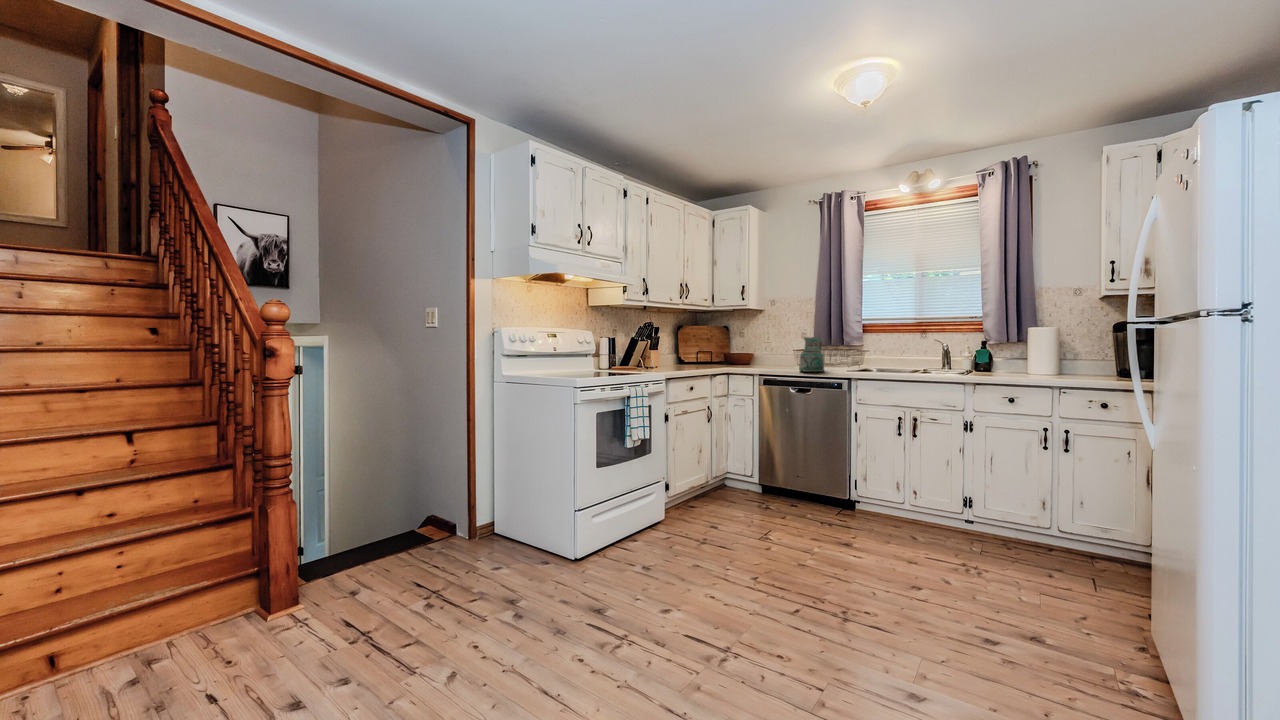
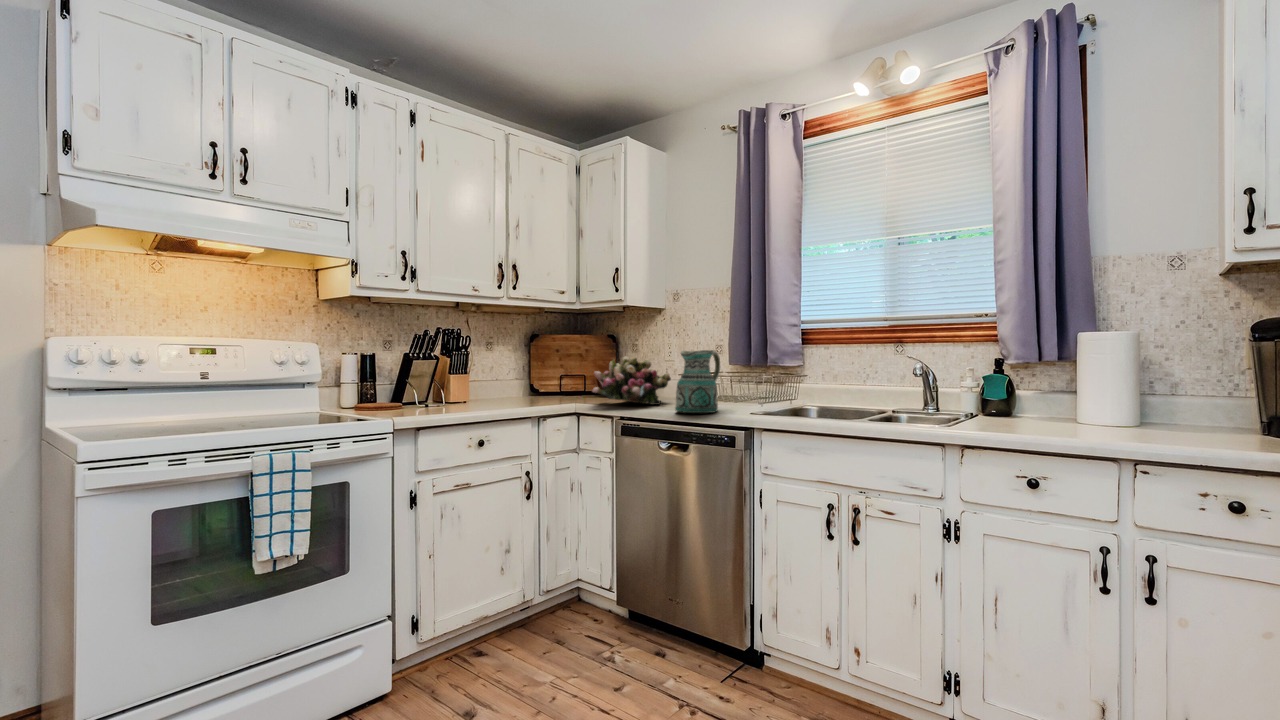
flower arrangement: none [739,341,785,369] -> present [592,357,671,405]

